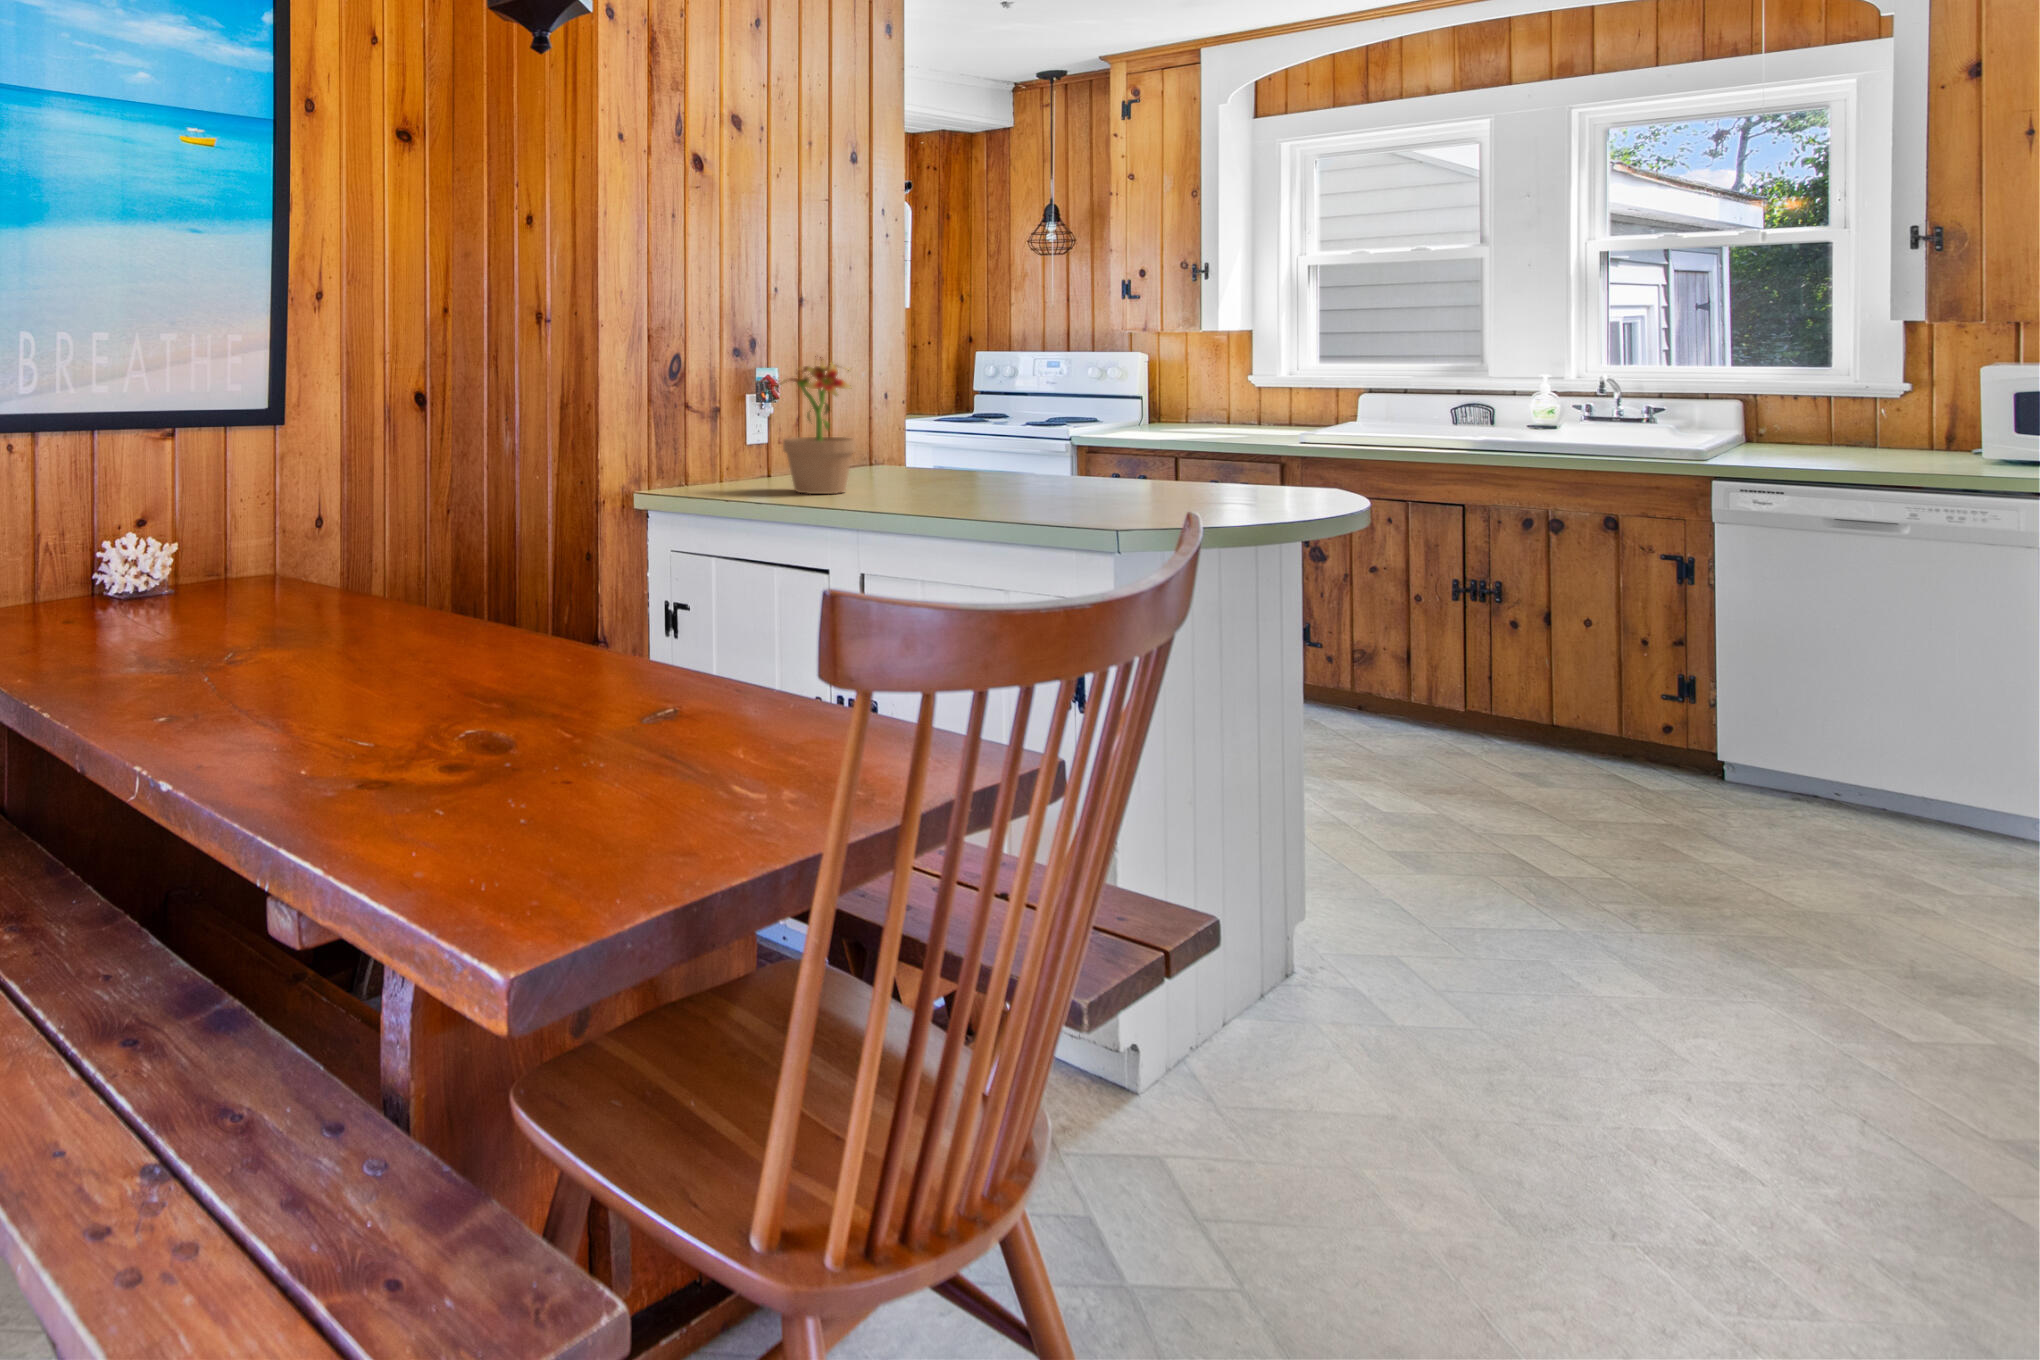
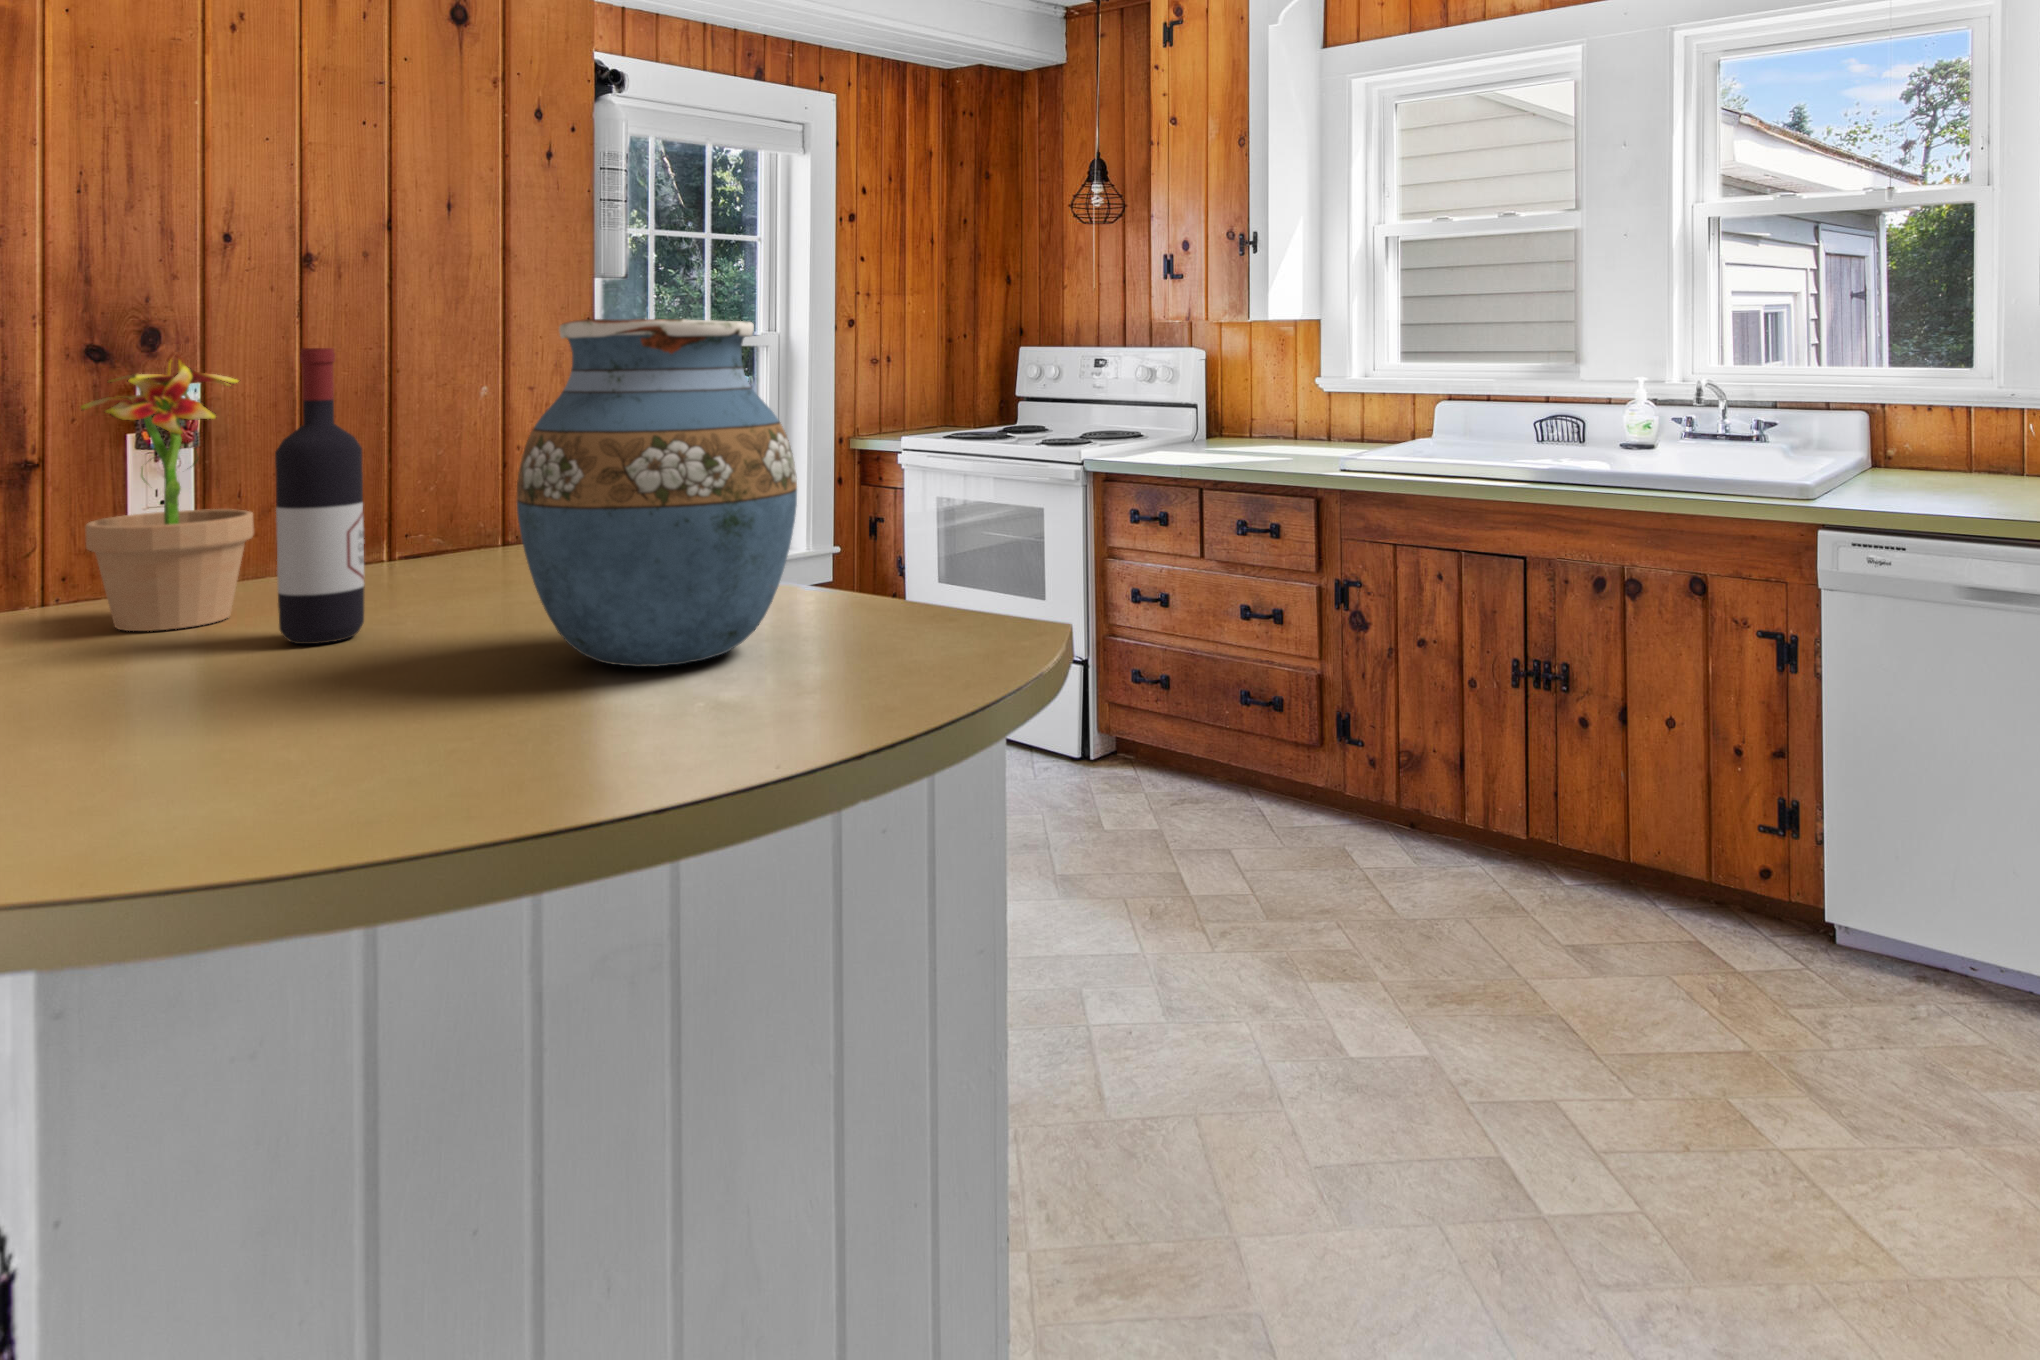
vase: none [1068,339,1211,504] -> present [517,319,797,667]
wine bottle: none [910,353,950,498] -> present [275,348,365,644]

